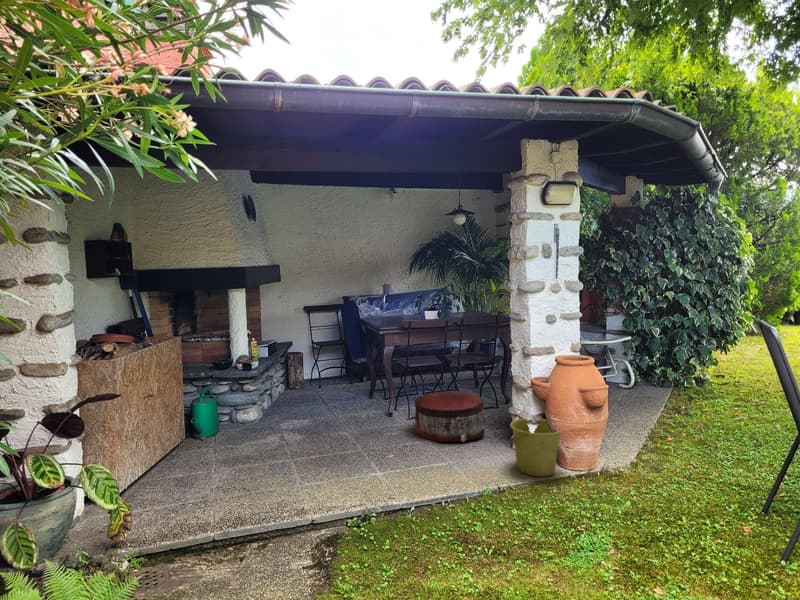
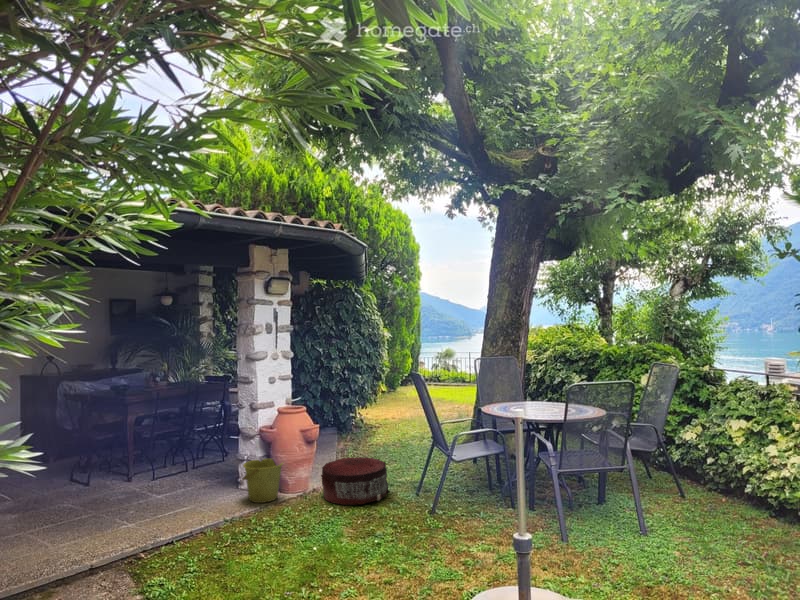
pouf: present [415,391,485,442] -> present [321,457,389,505]

